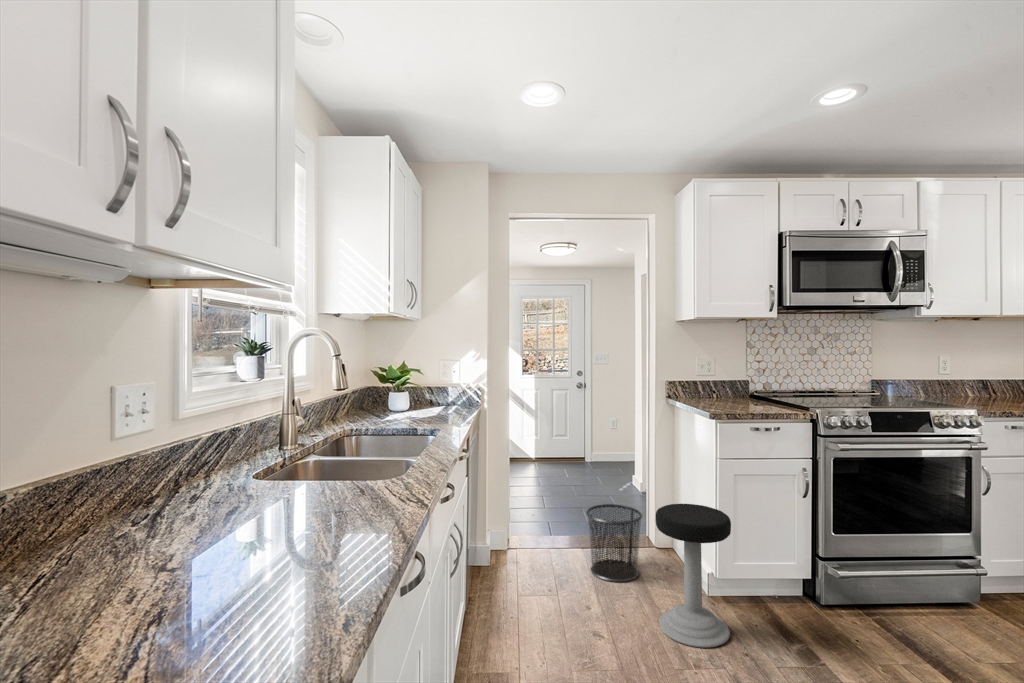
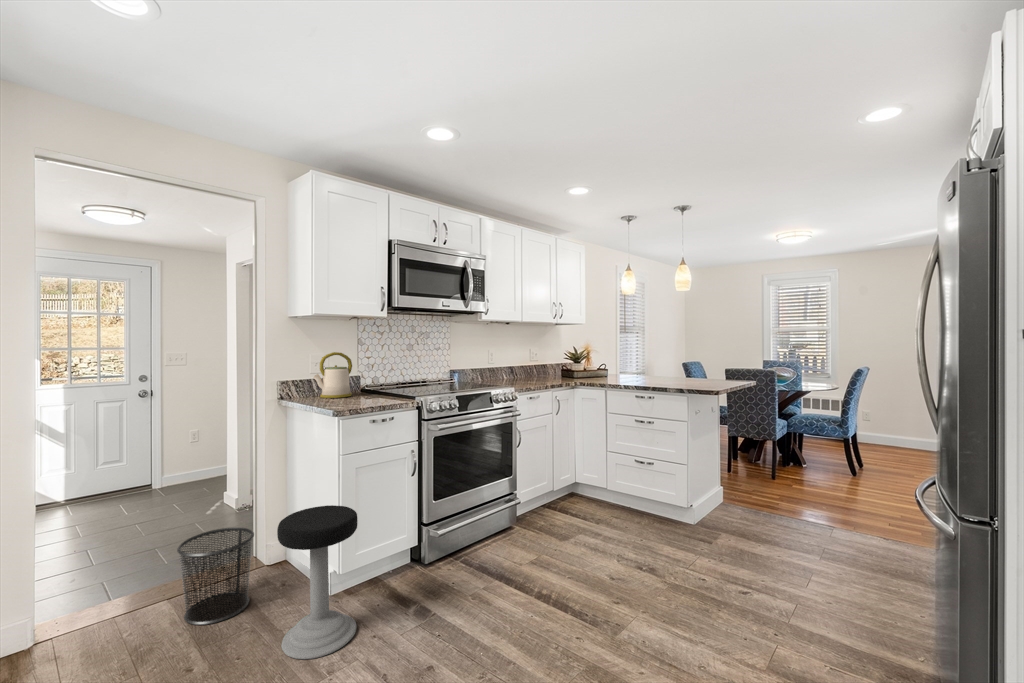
kettle: none [697,355,737,401] -> present [314,352,352,398]

